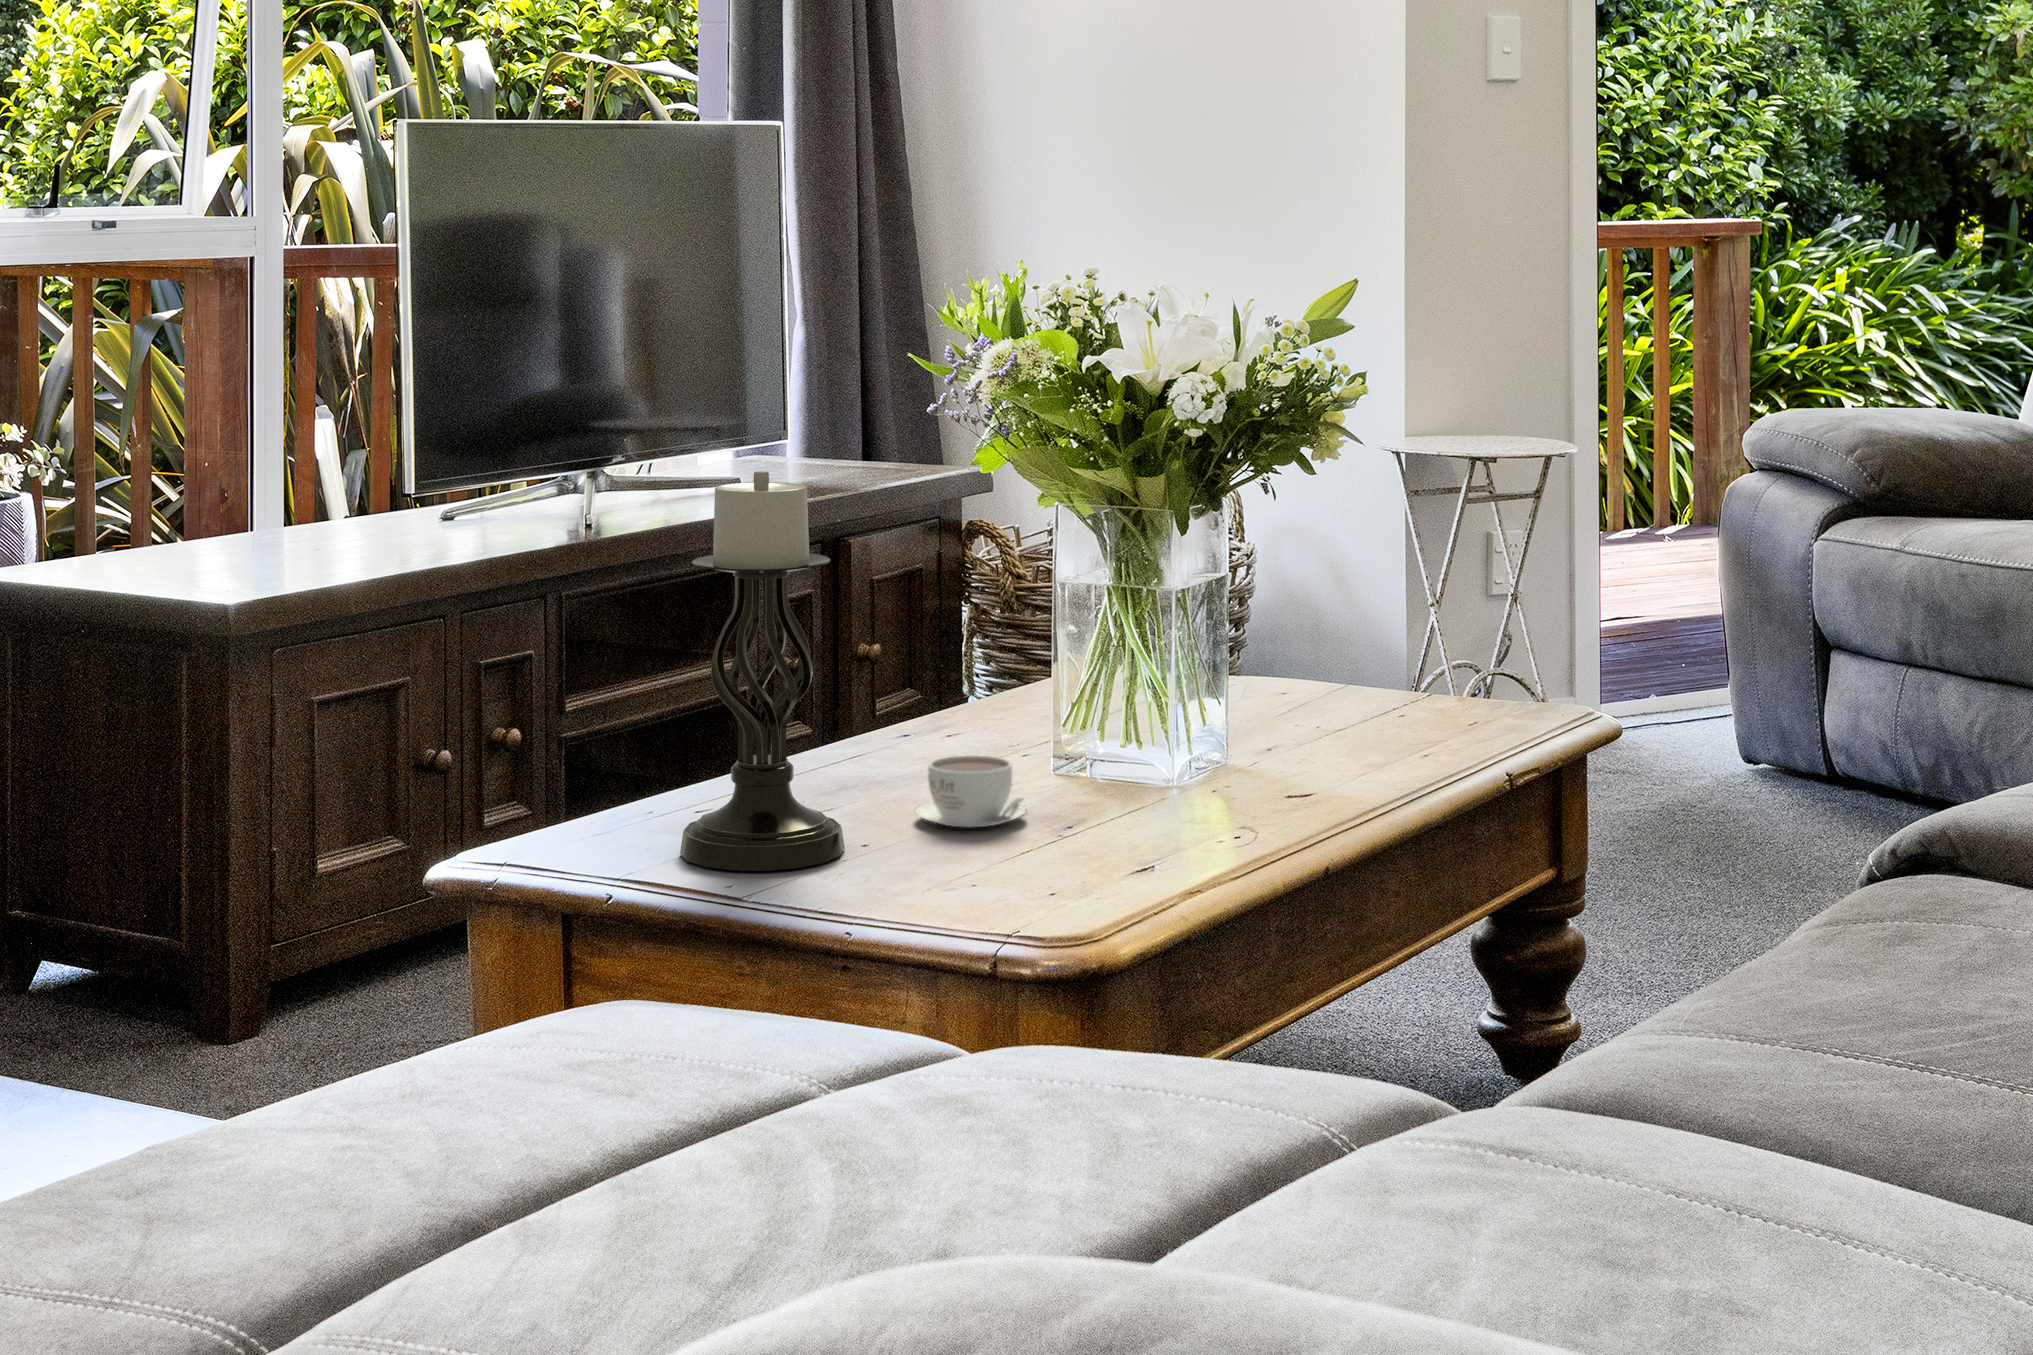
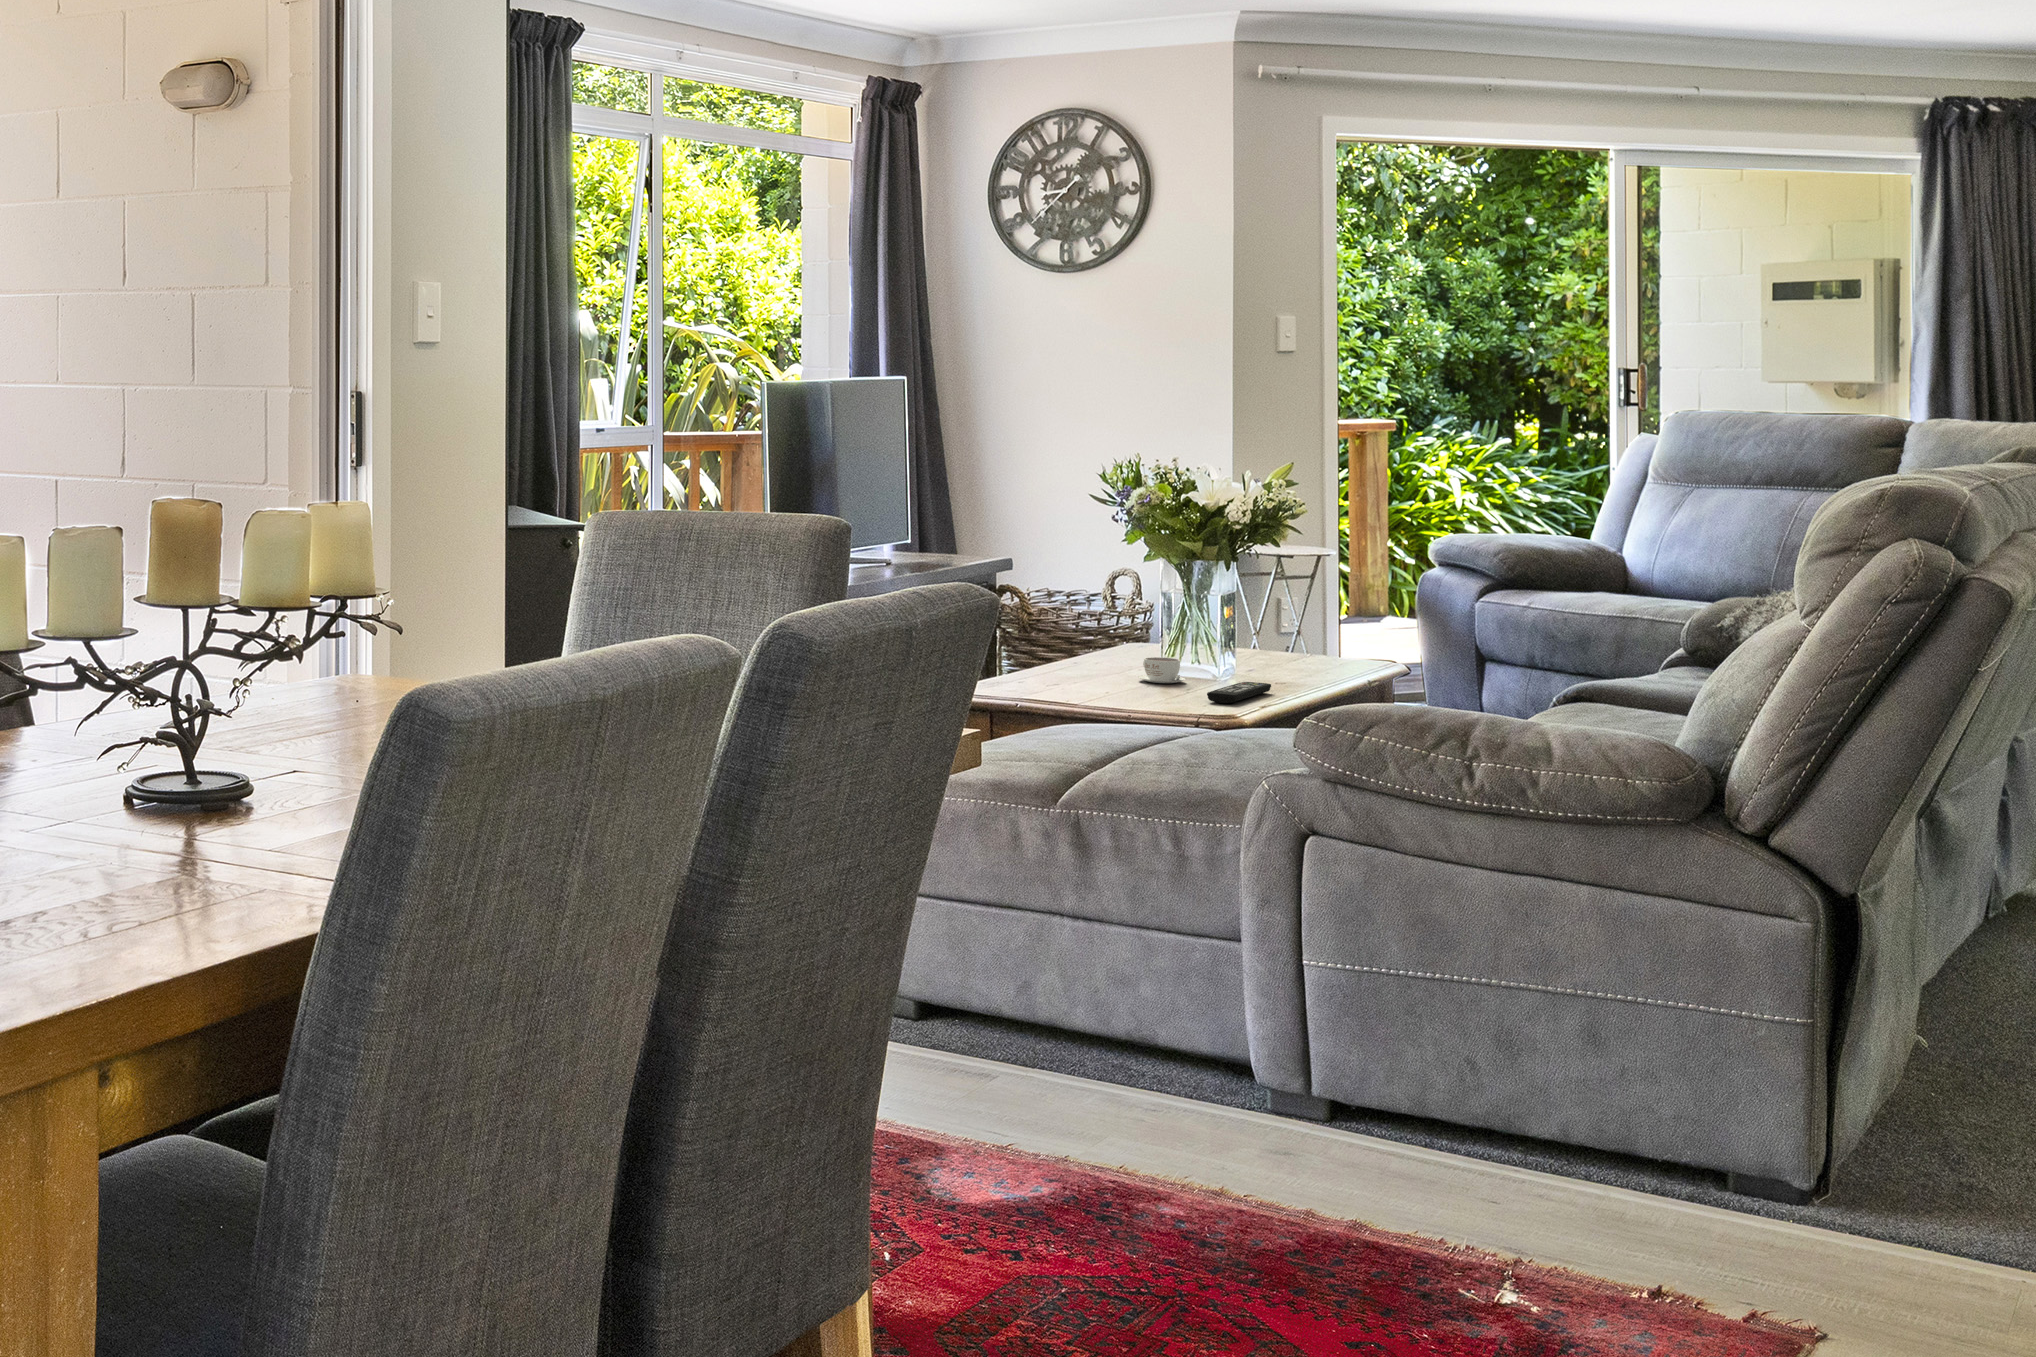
candle holder: present [680,471,845,871] -> none [1057,541,1124,691]
remote control: none [993,830,1197,916] -> present [1207,682,1271,703]

